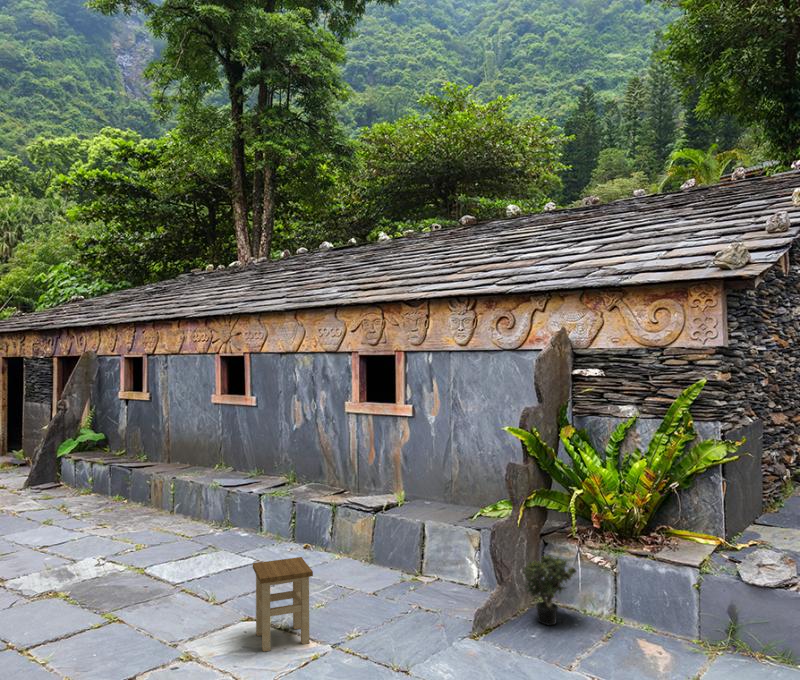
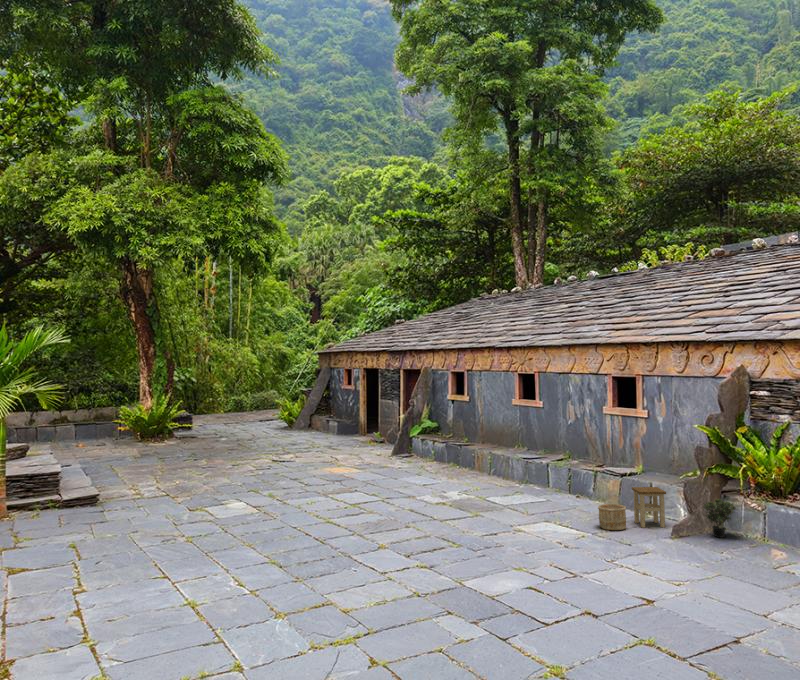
stool: present [253,557,313,652] -> present [632,487,666,528]
wooden bucket: none [341,577,392,634] -> present [598,504,626,530]

